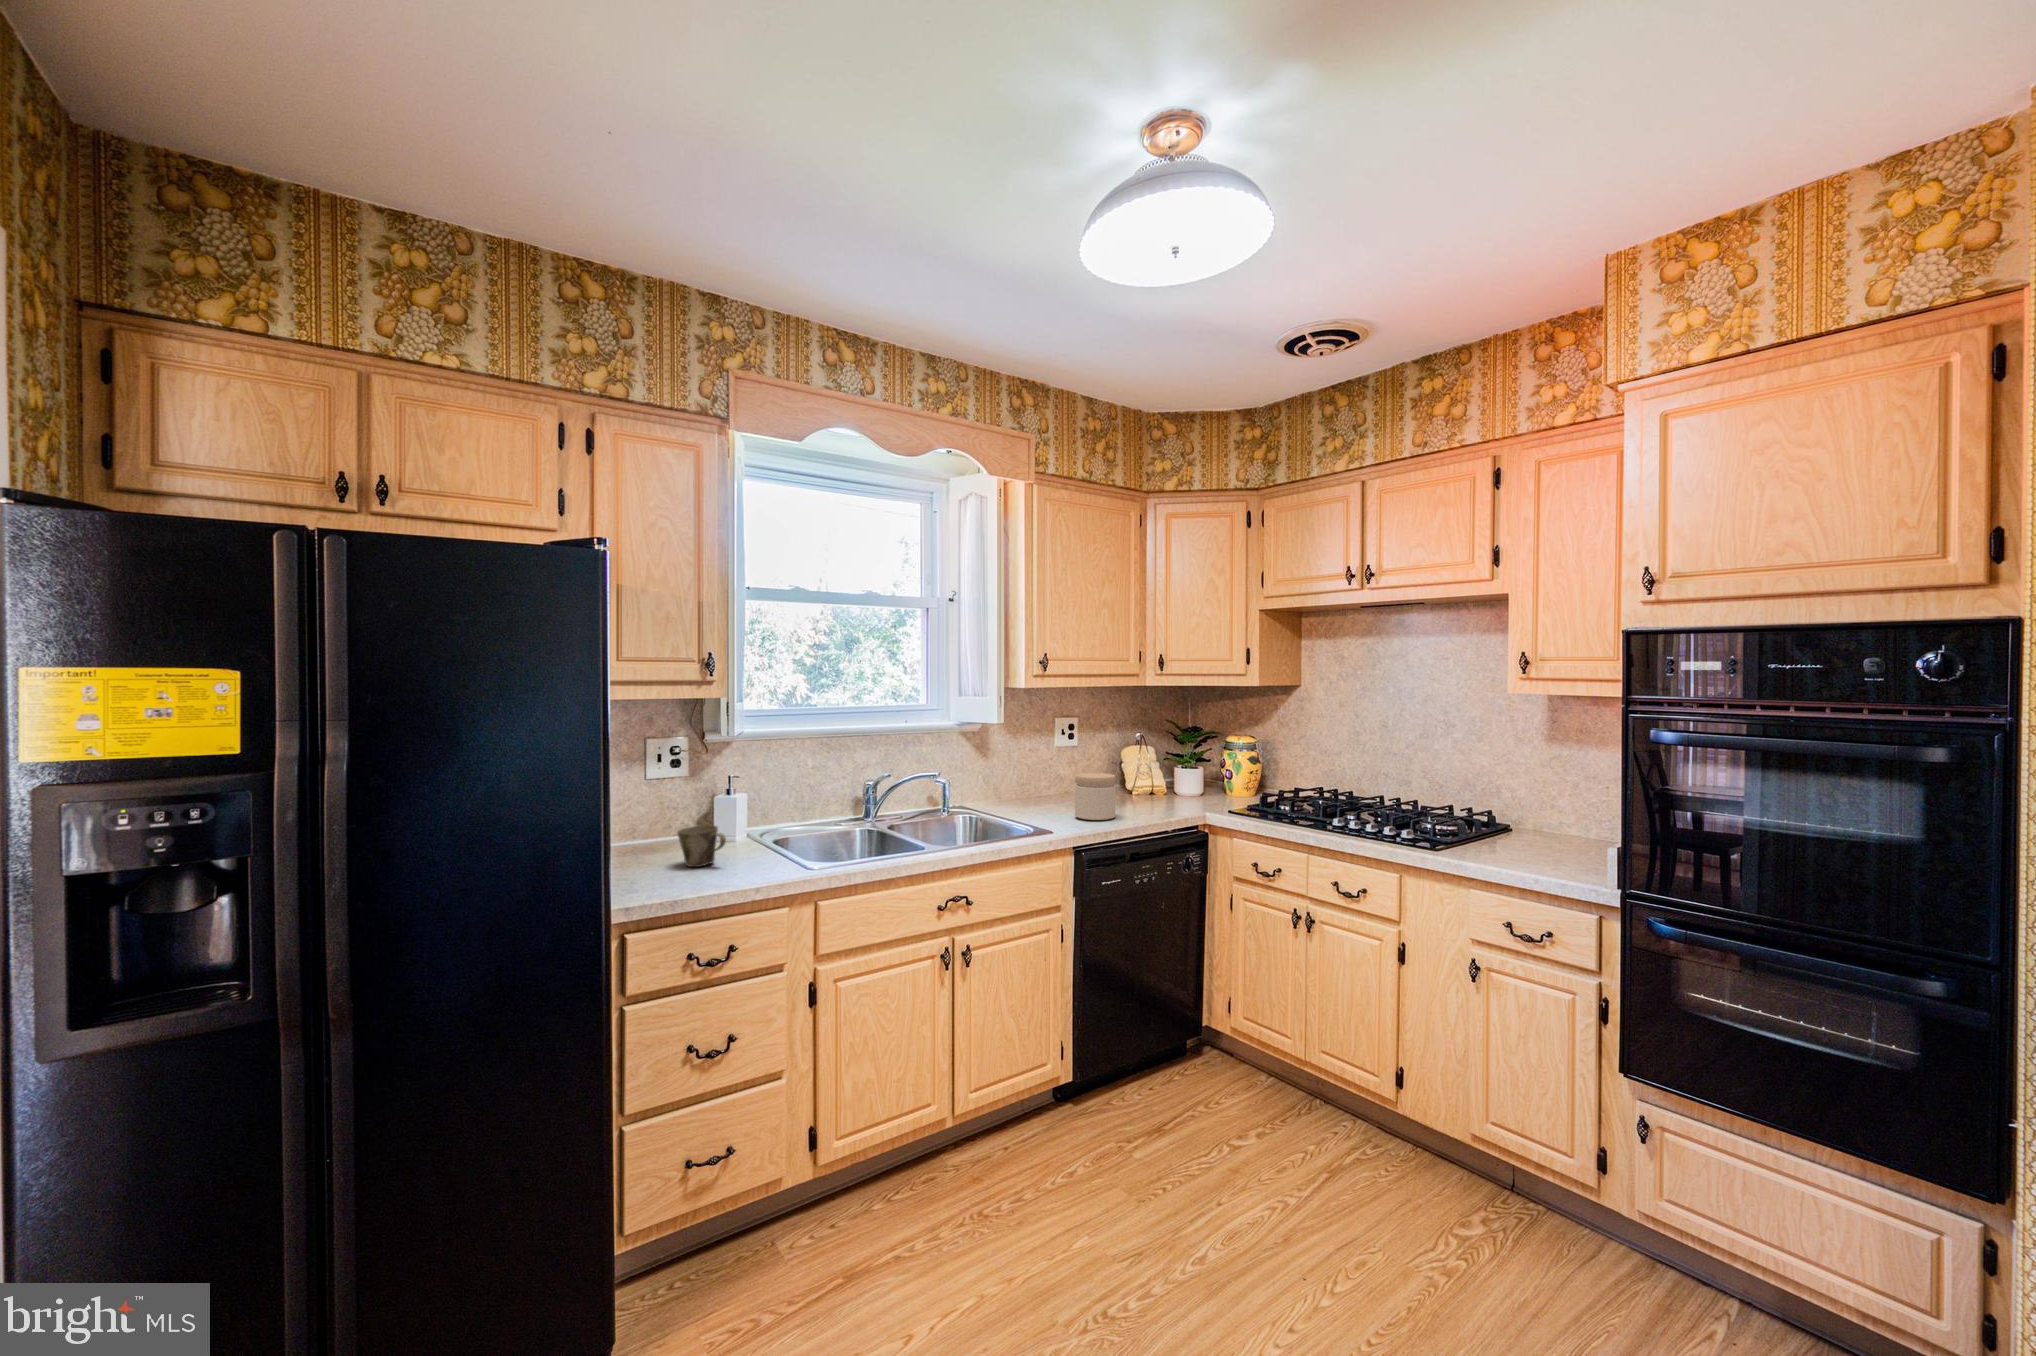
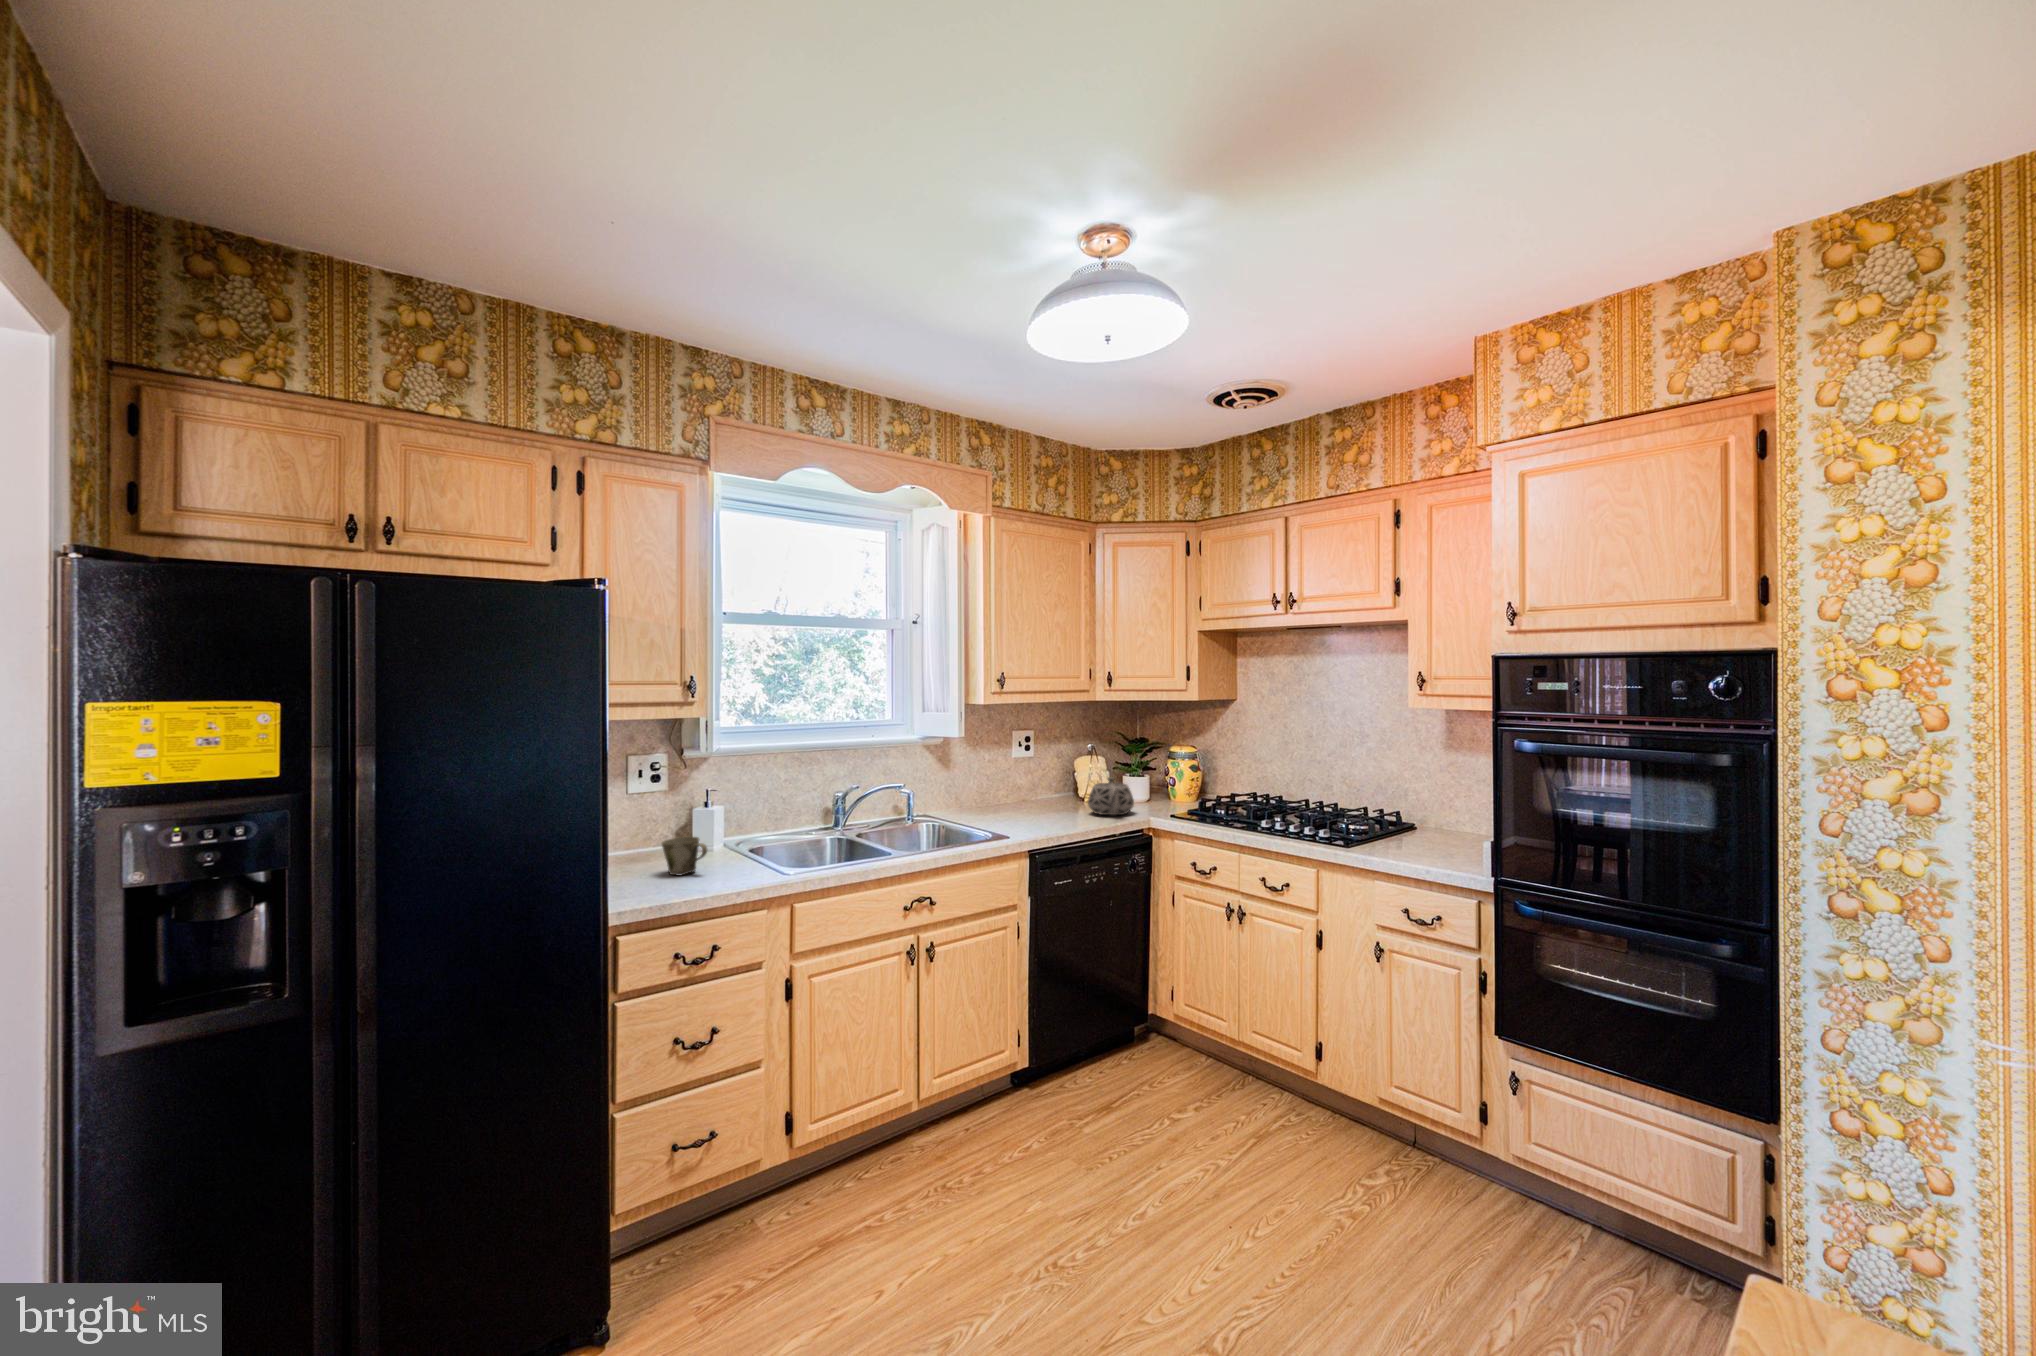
teapot: none [1139,766,1190,808] -> present [1088,777,1134,815]
jar: present [1075,773,1115,820] -> none [1029,784,1065,828]

